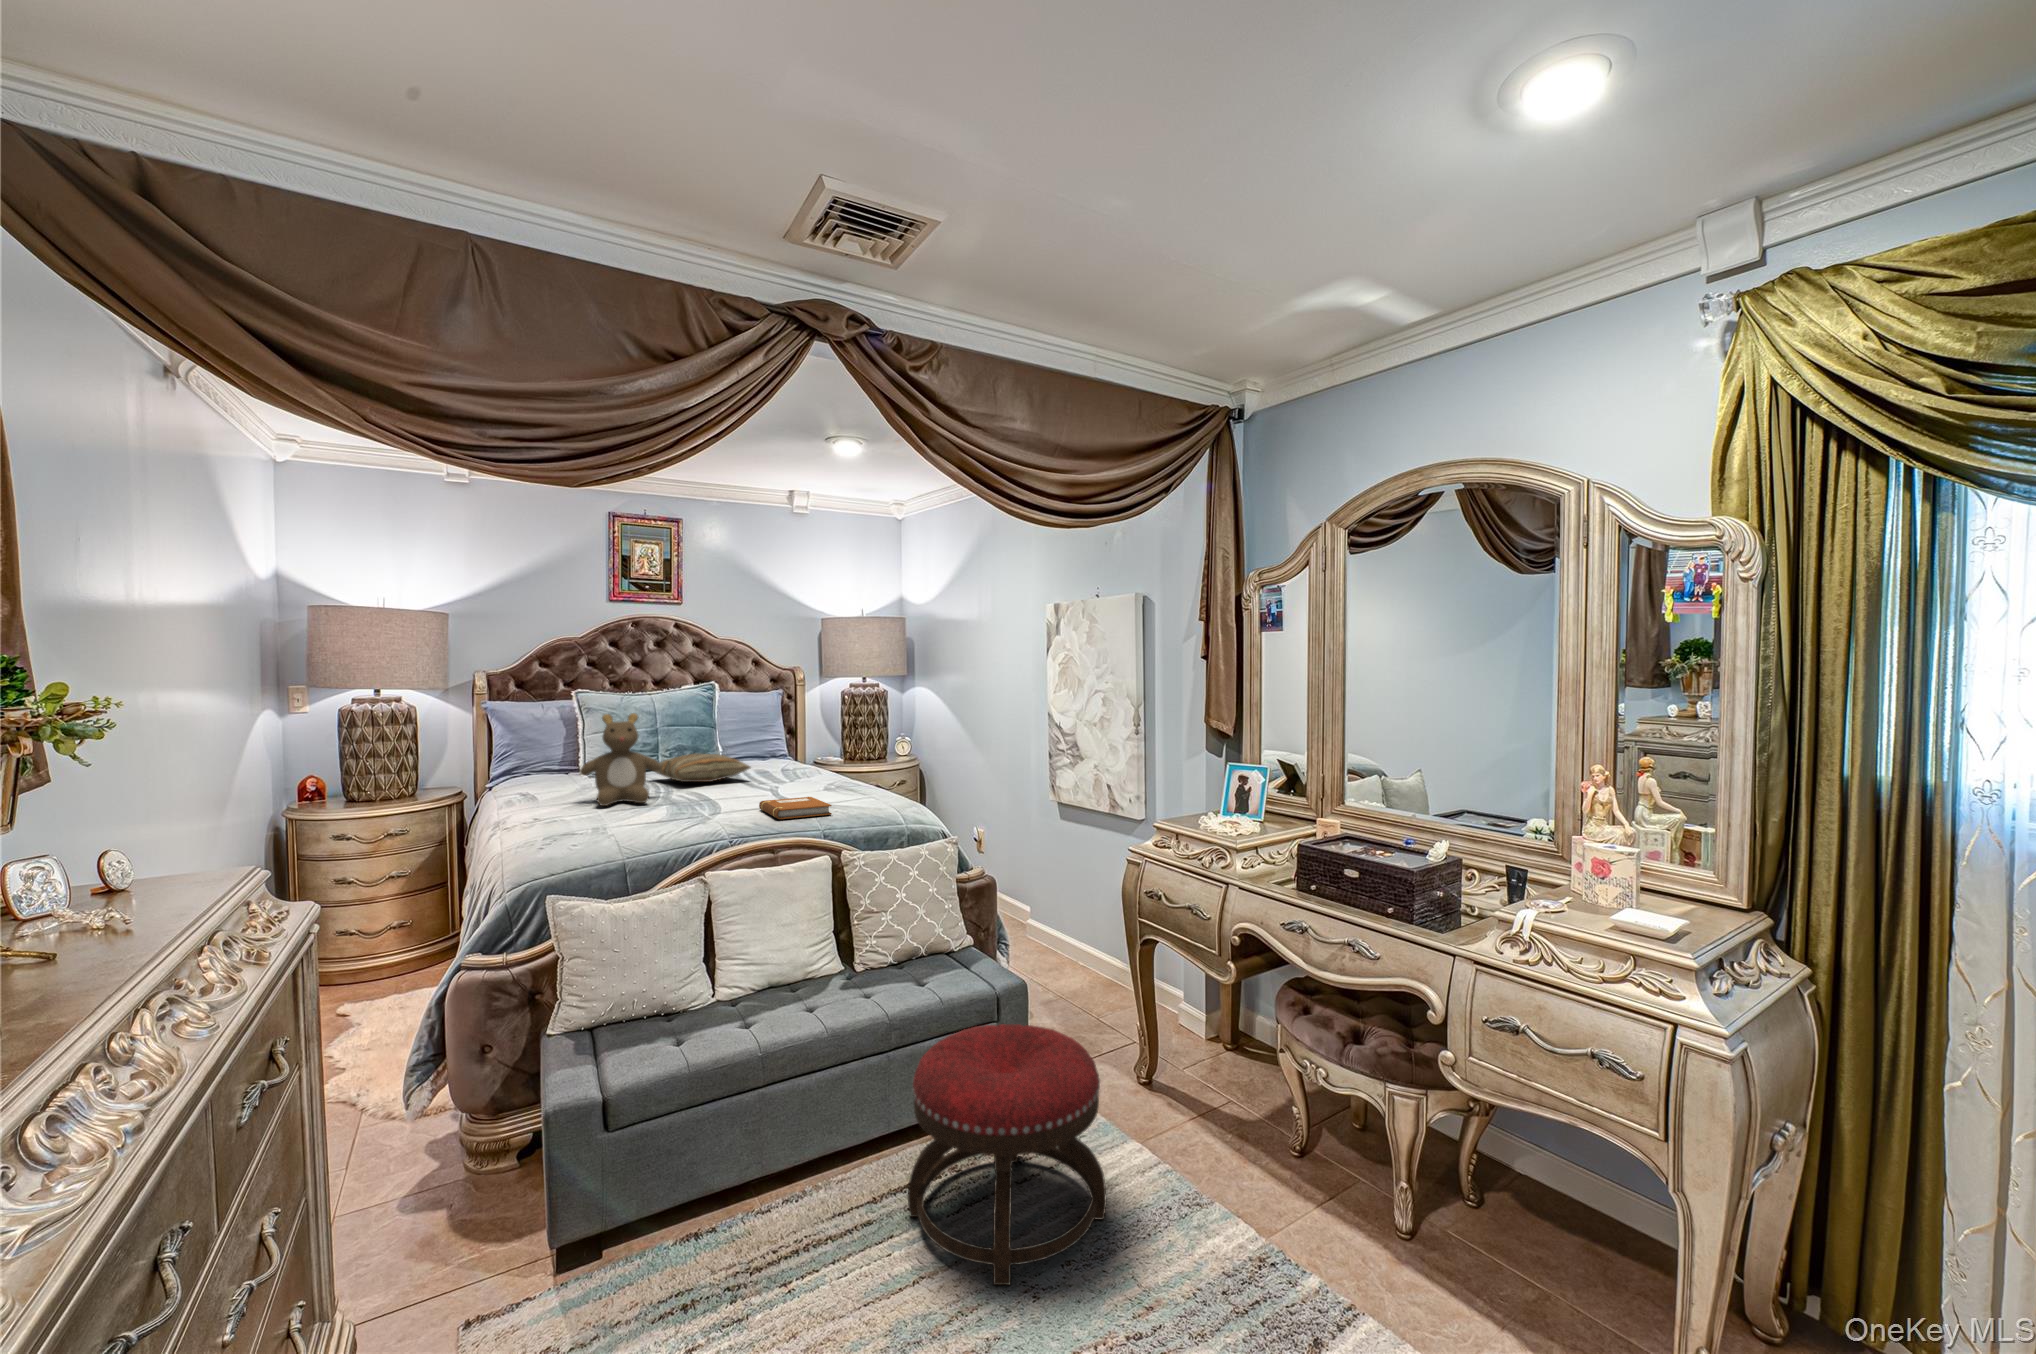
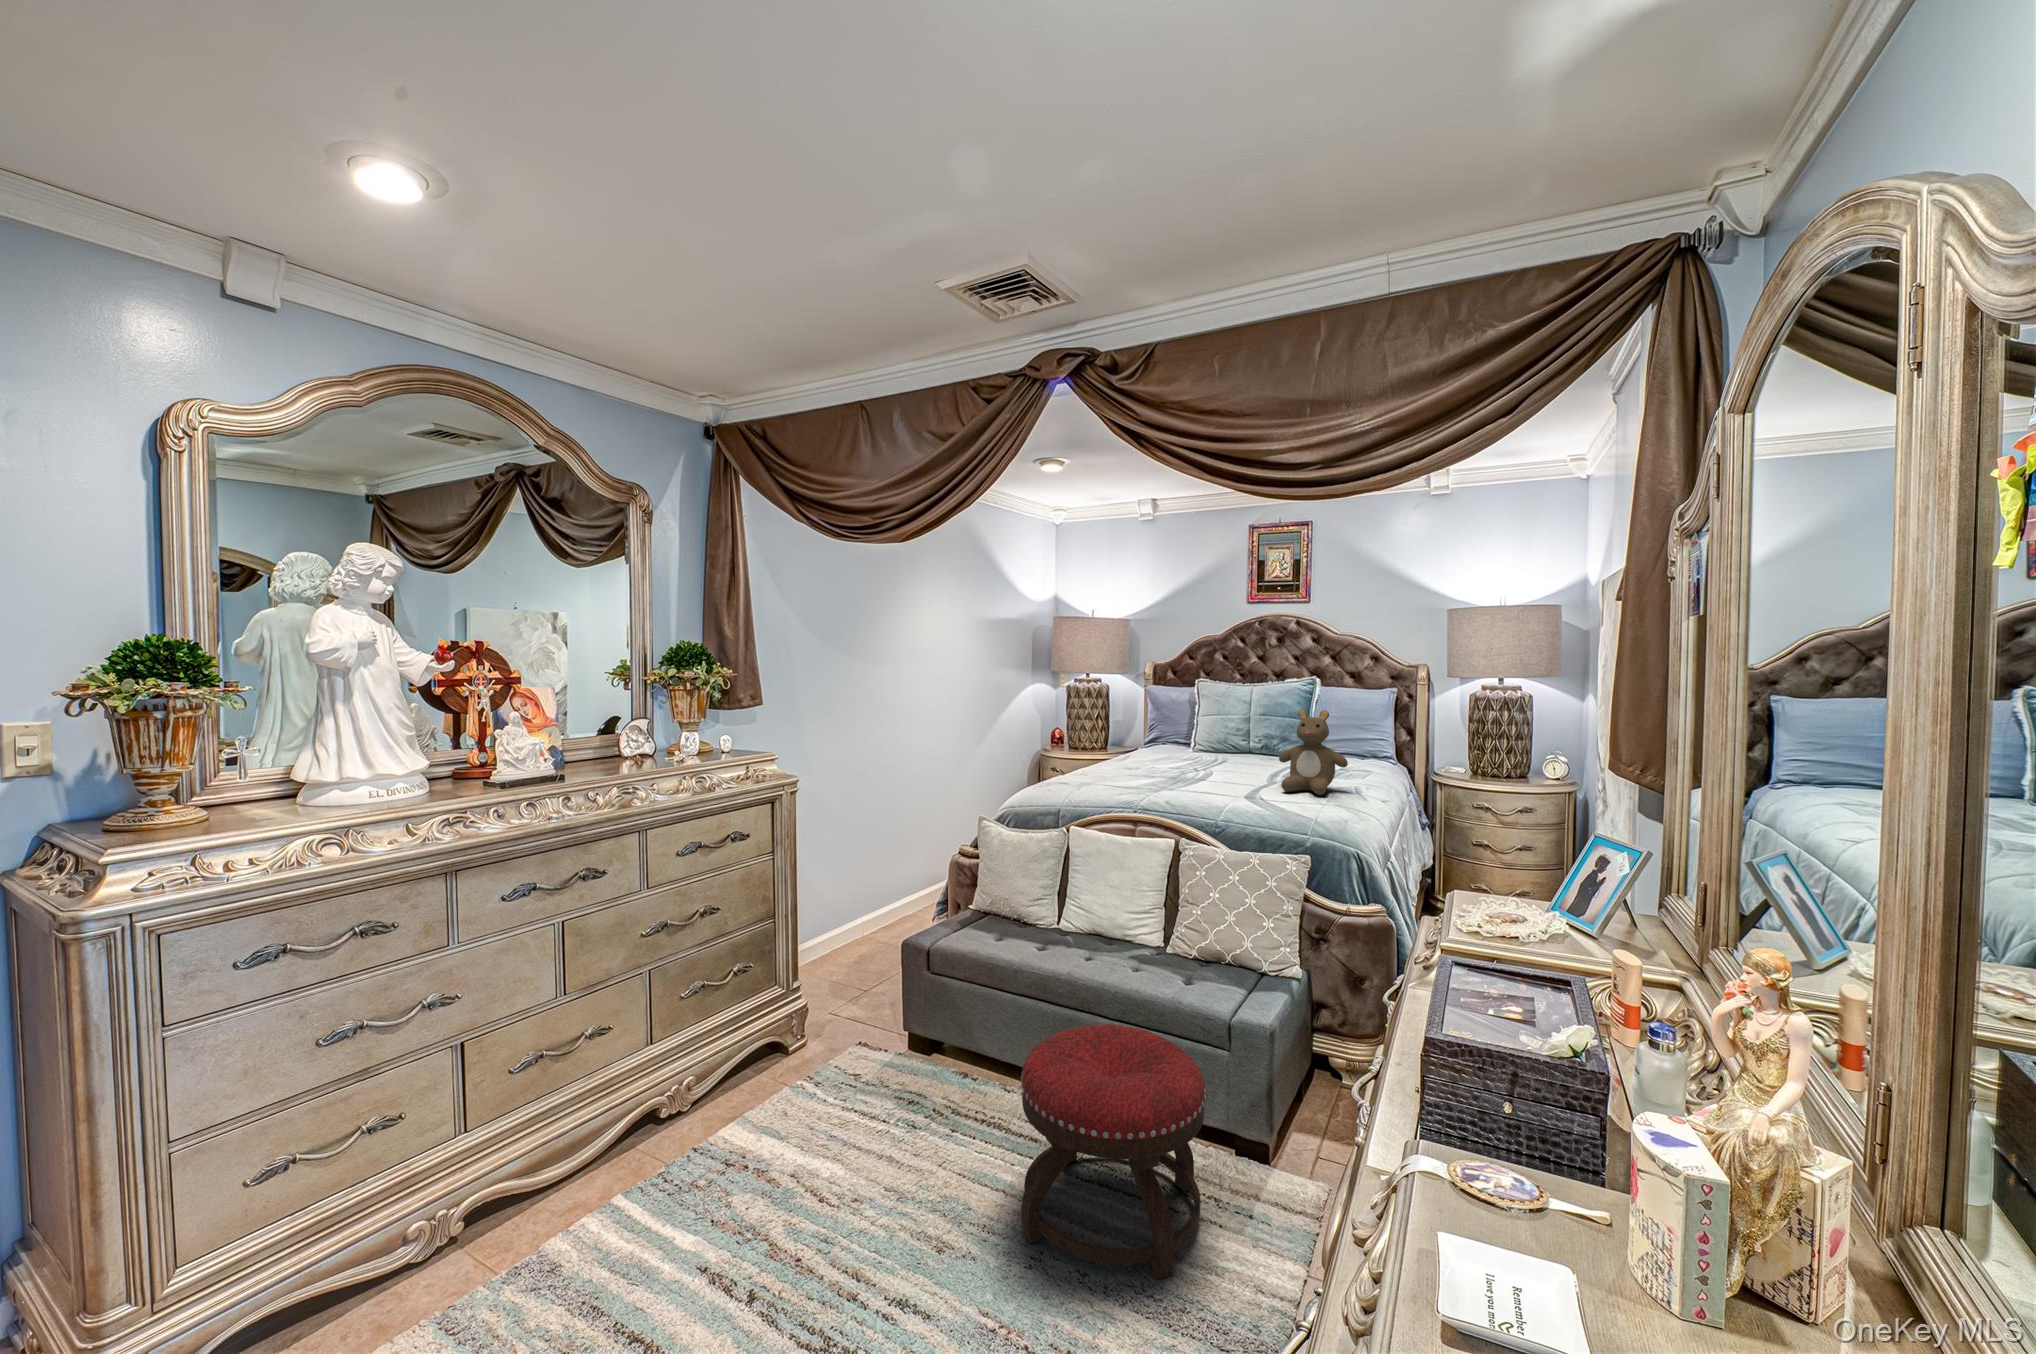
teddy bear: present [580,713,660,806] -> present [1279,710,1348,795]
pillow: present [655,754,751,782] -> none [1208,741,1278,768]
notebook: present [759,797,832,819] -> none [1181,788,1248,811]

